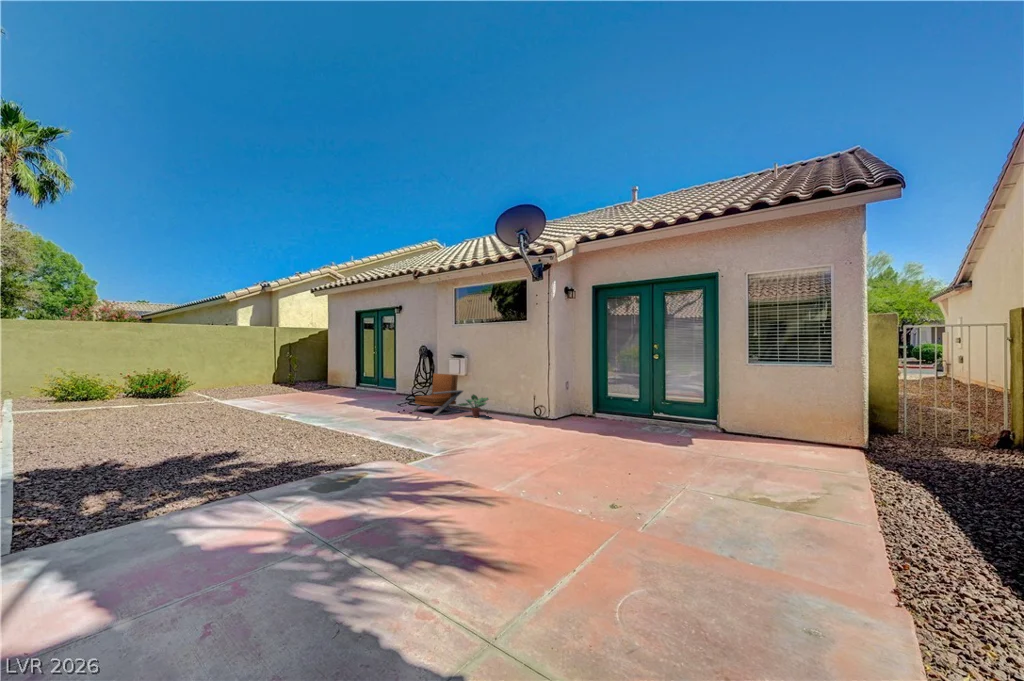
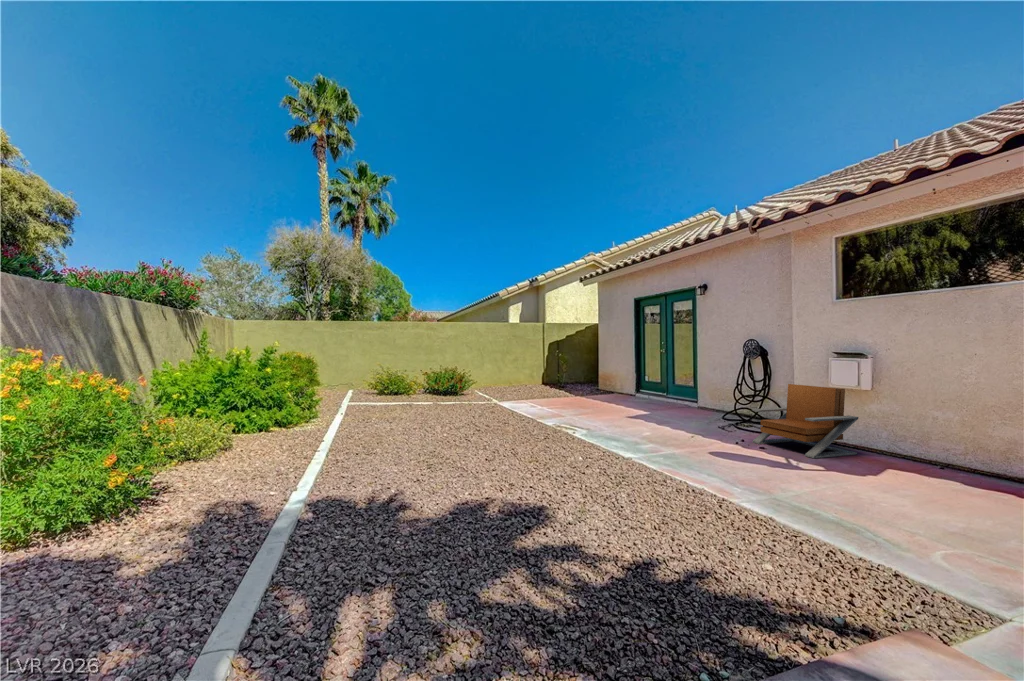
potted plant: present [458,394,488,417] -> none [860,429,943,474]

